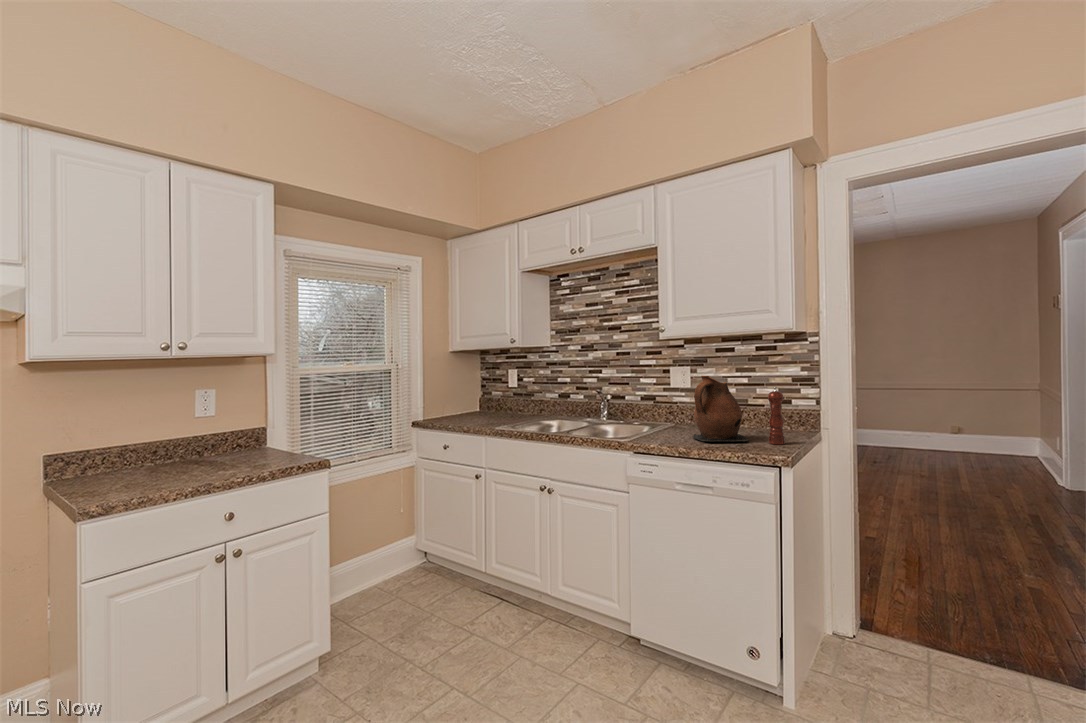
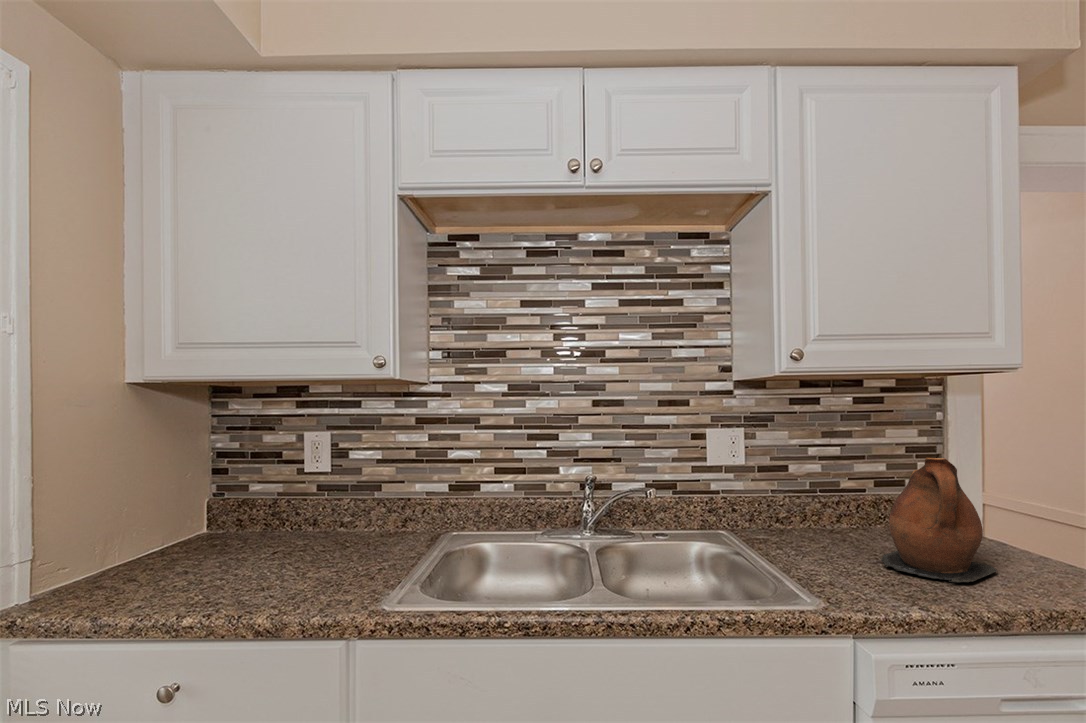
pepper mill: present [768,387,785,444] -> none [1008,473,1039,569]

